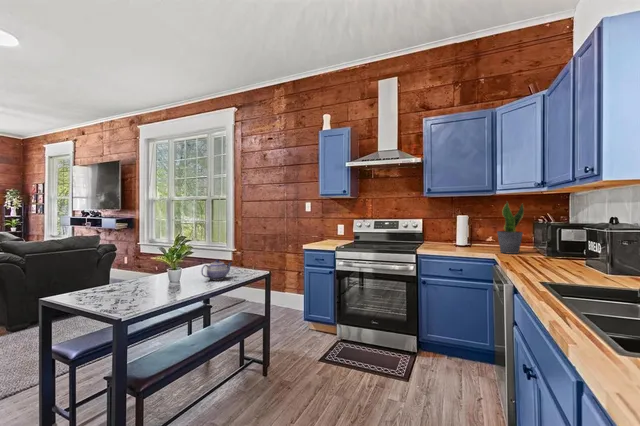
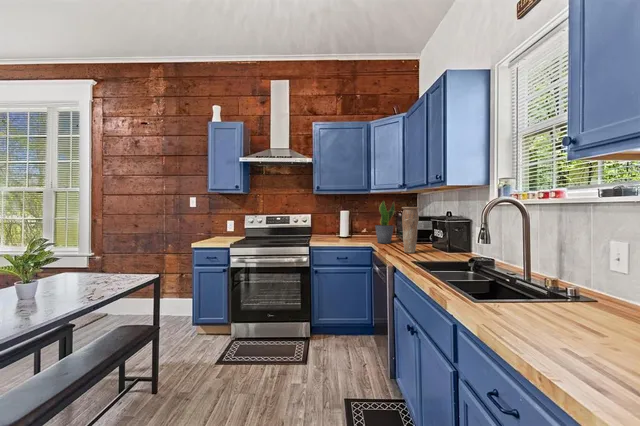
vase: none [526,210,552,267] -> present [402,207,419,253]
teapot: present [201,259,232,280] -> none [74,263,115,289]

